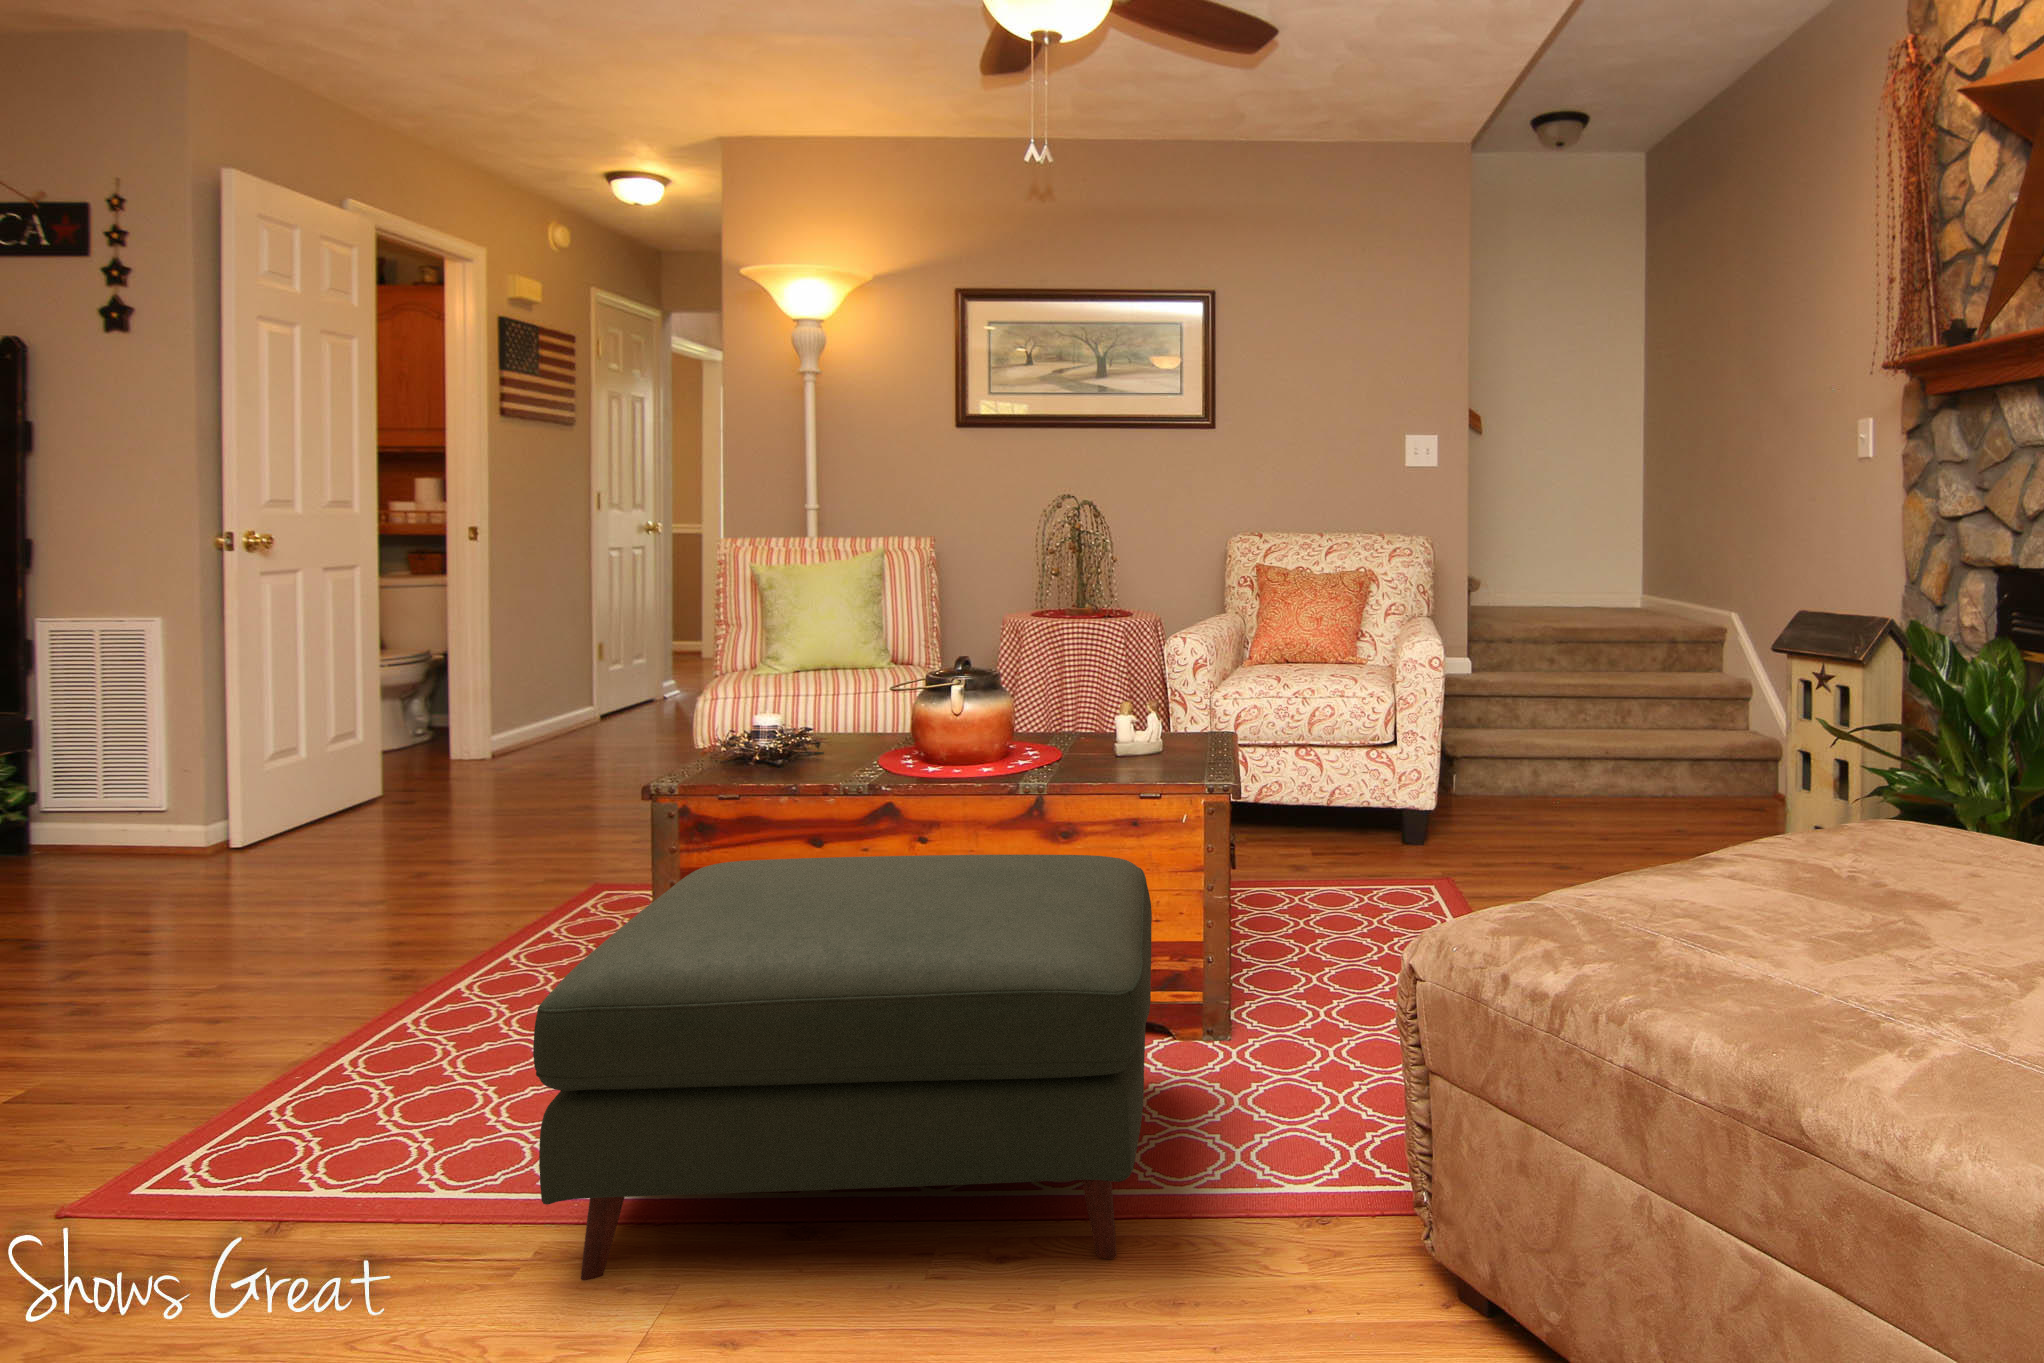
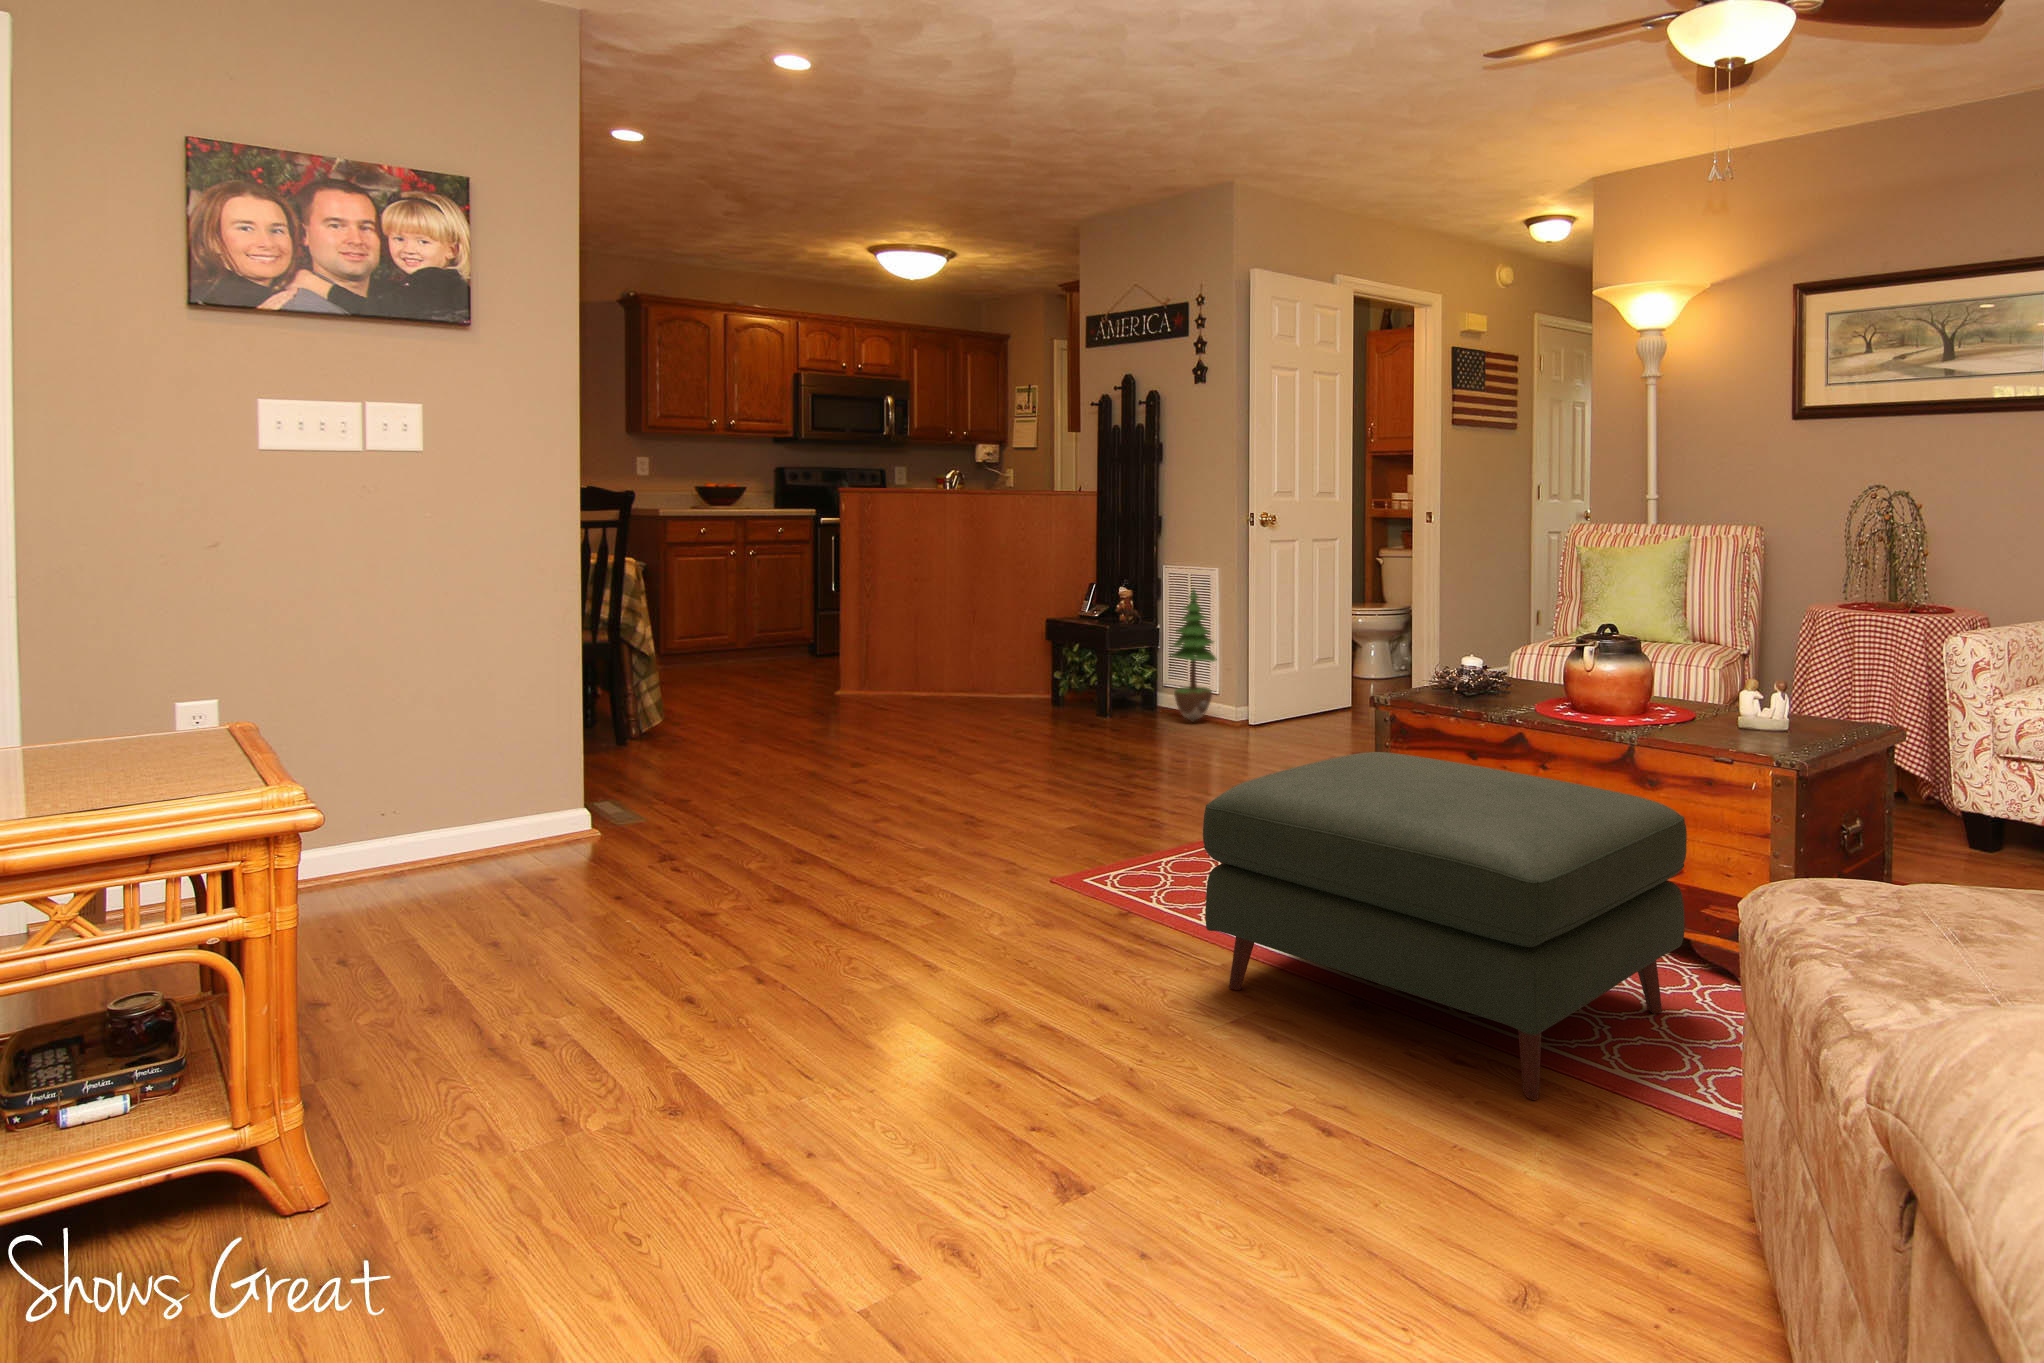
potted tree: none [67,651,169,864] -> present [1170,589,1217,721]

